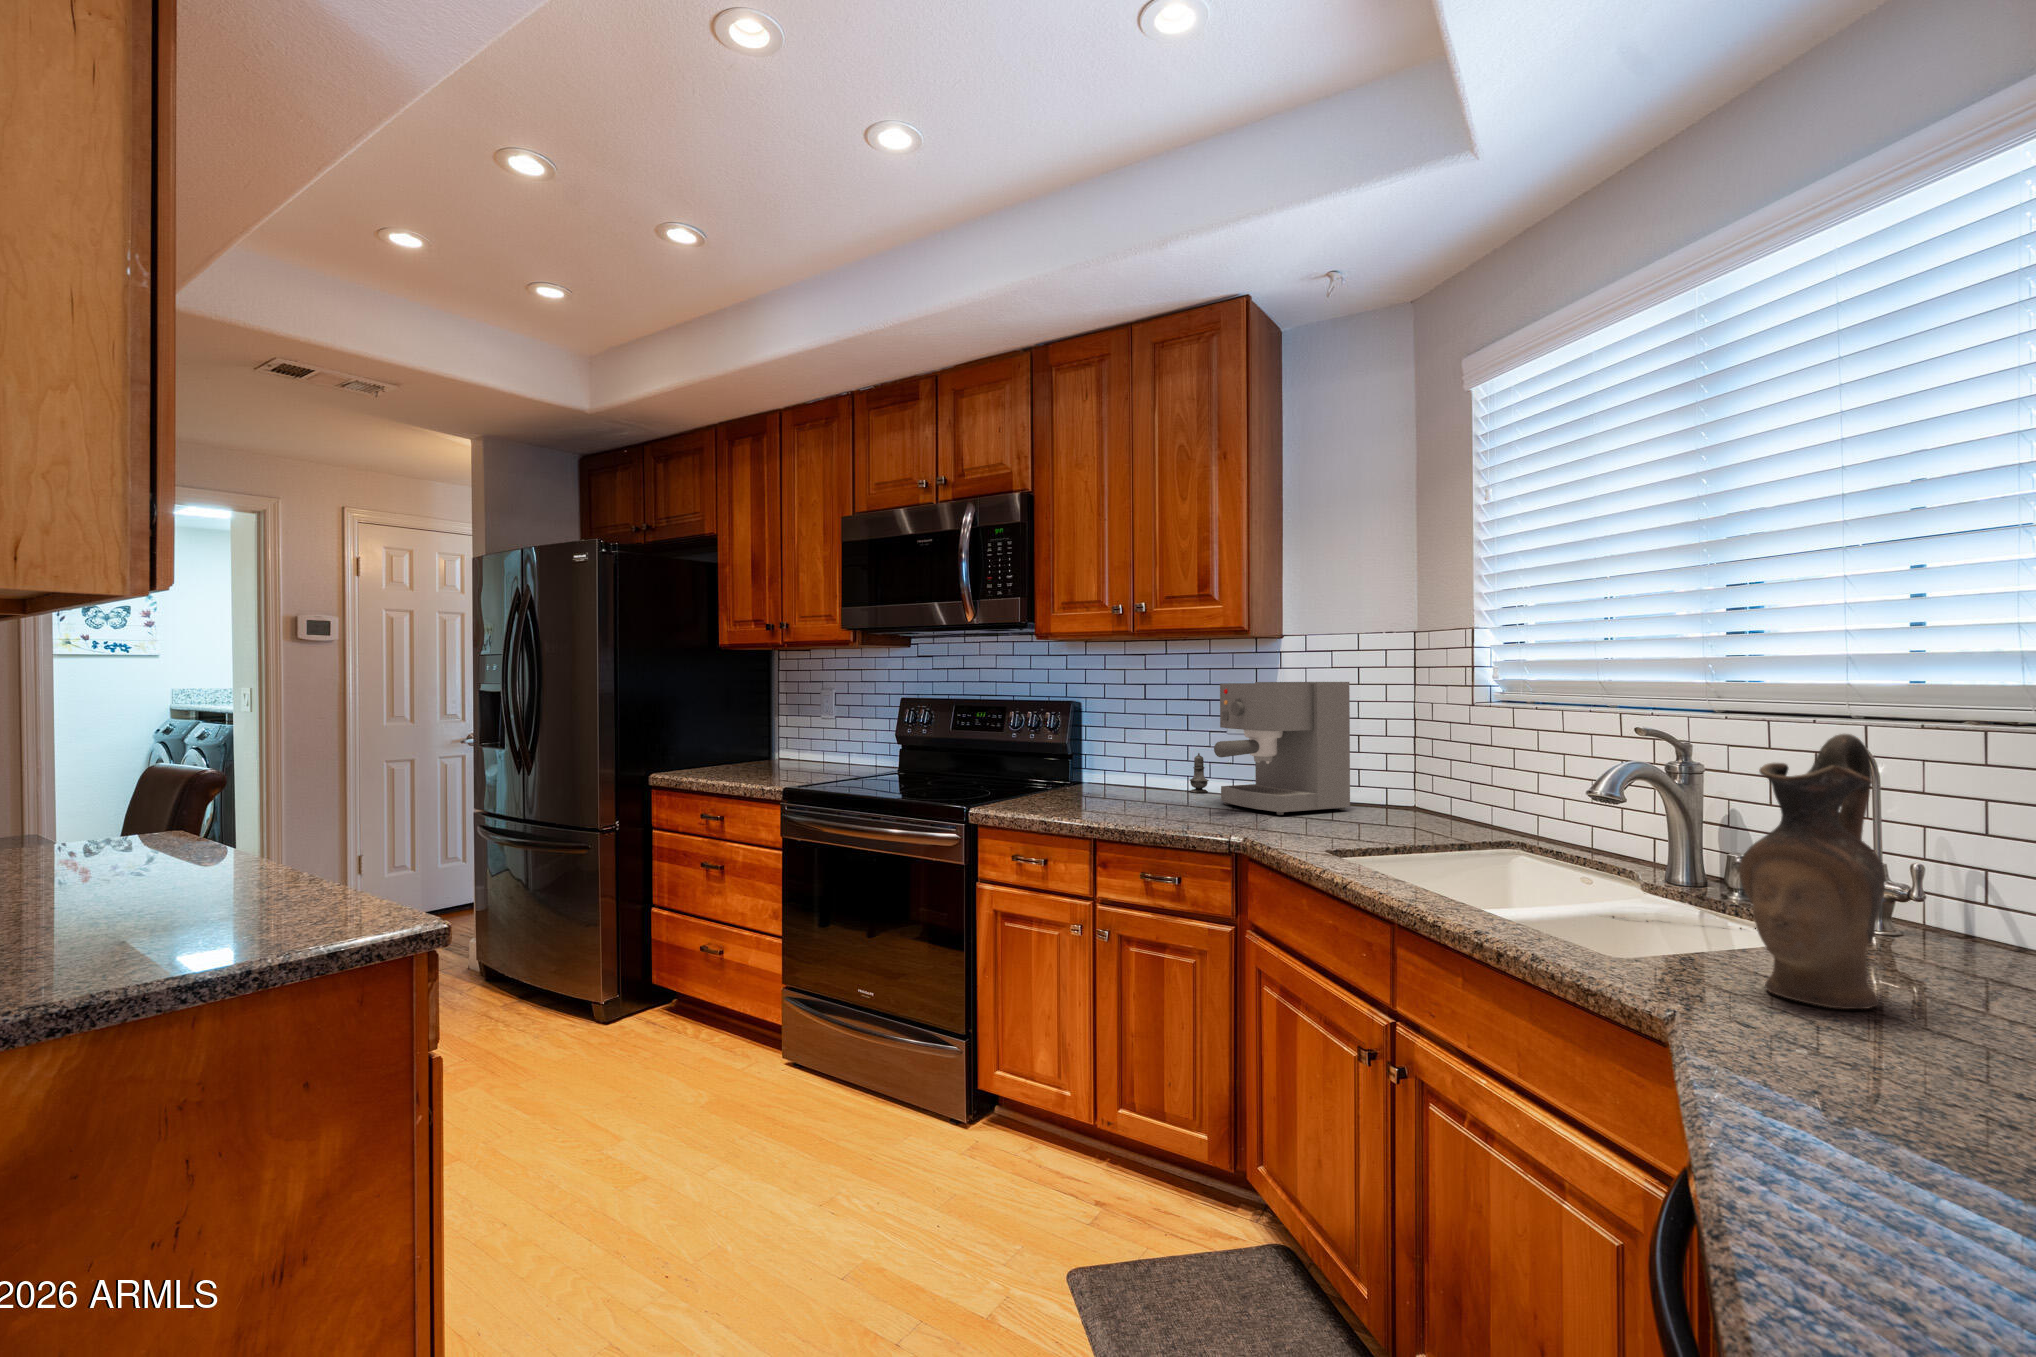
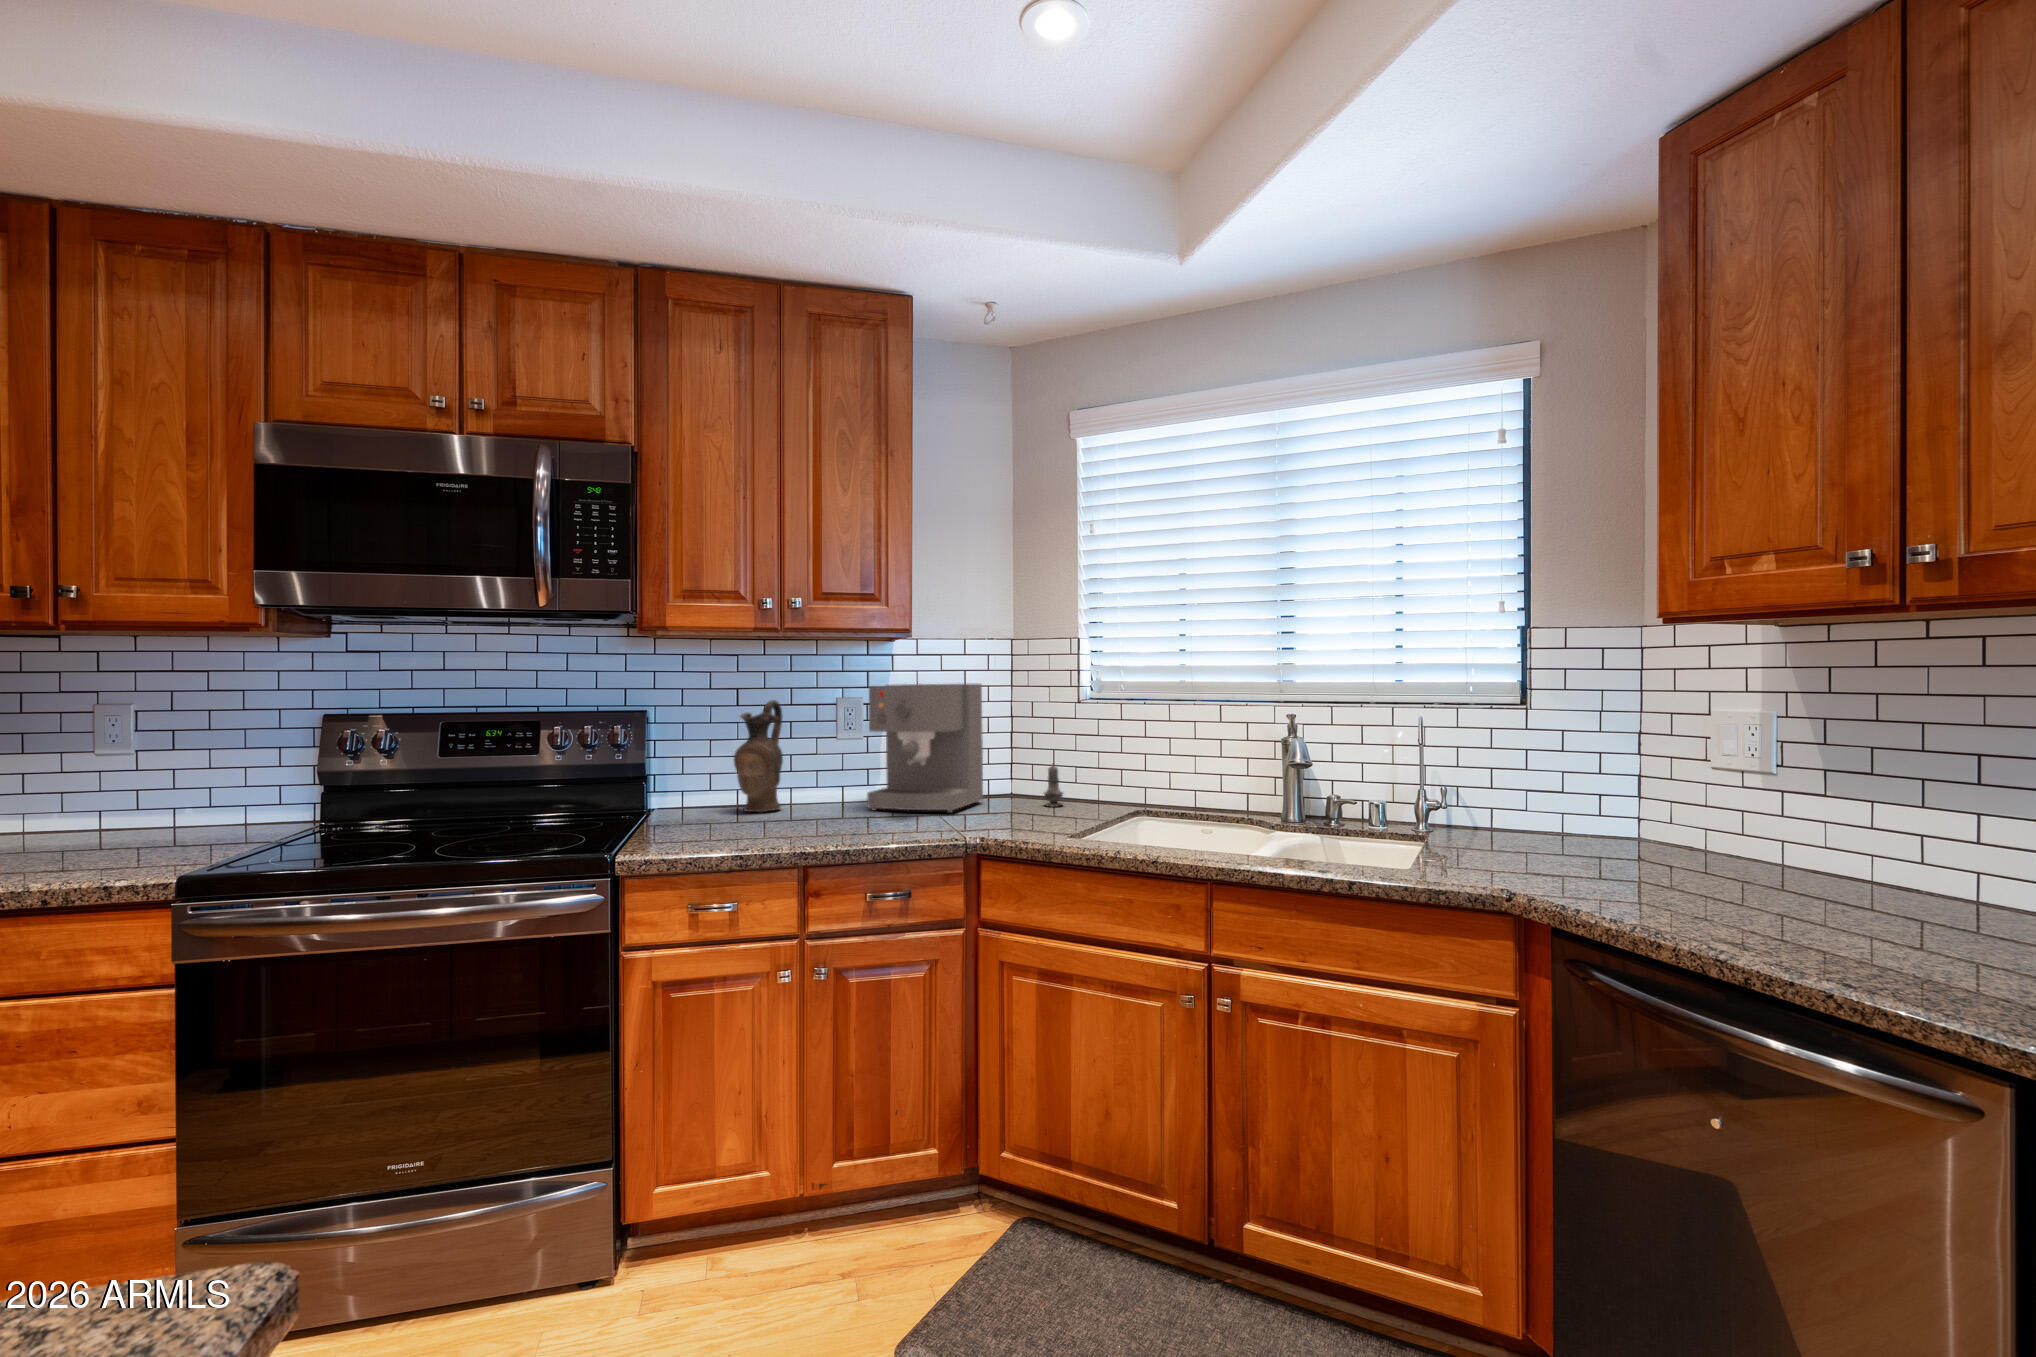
ceramic pitcher: present [1739,734,1885,1009] -> present [734,700,783,812]
salt shaker: present [1190,753,1209,793] -> present [1044,763,1063,807]

